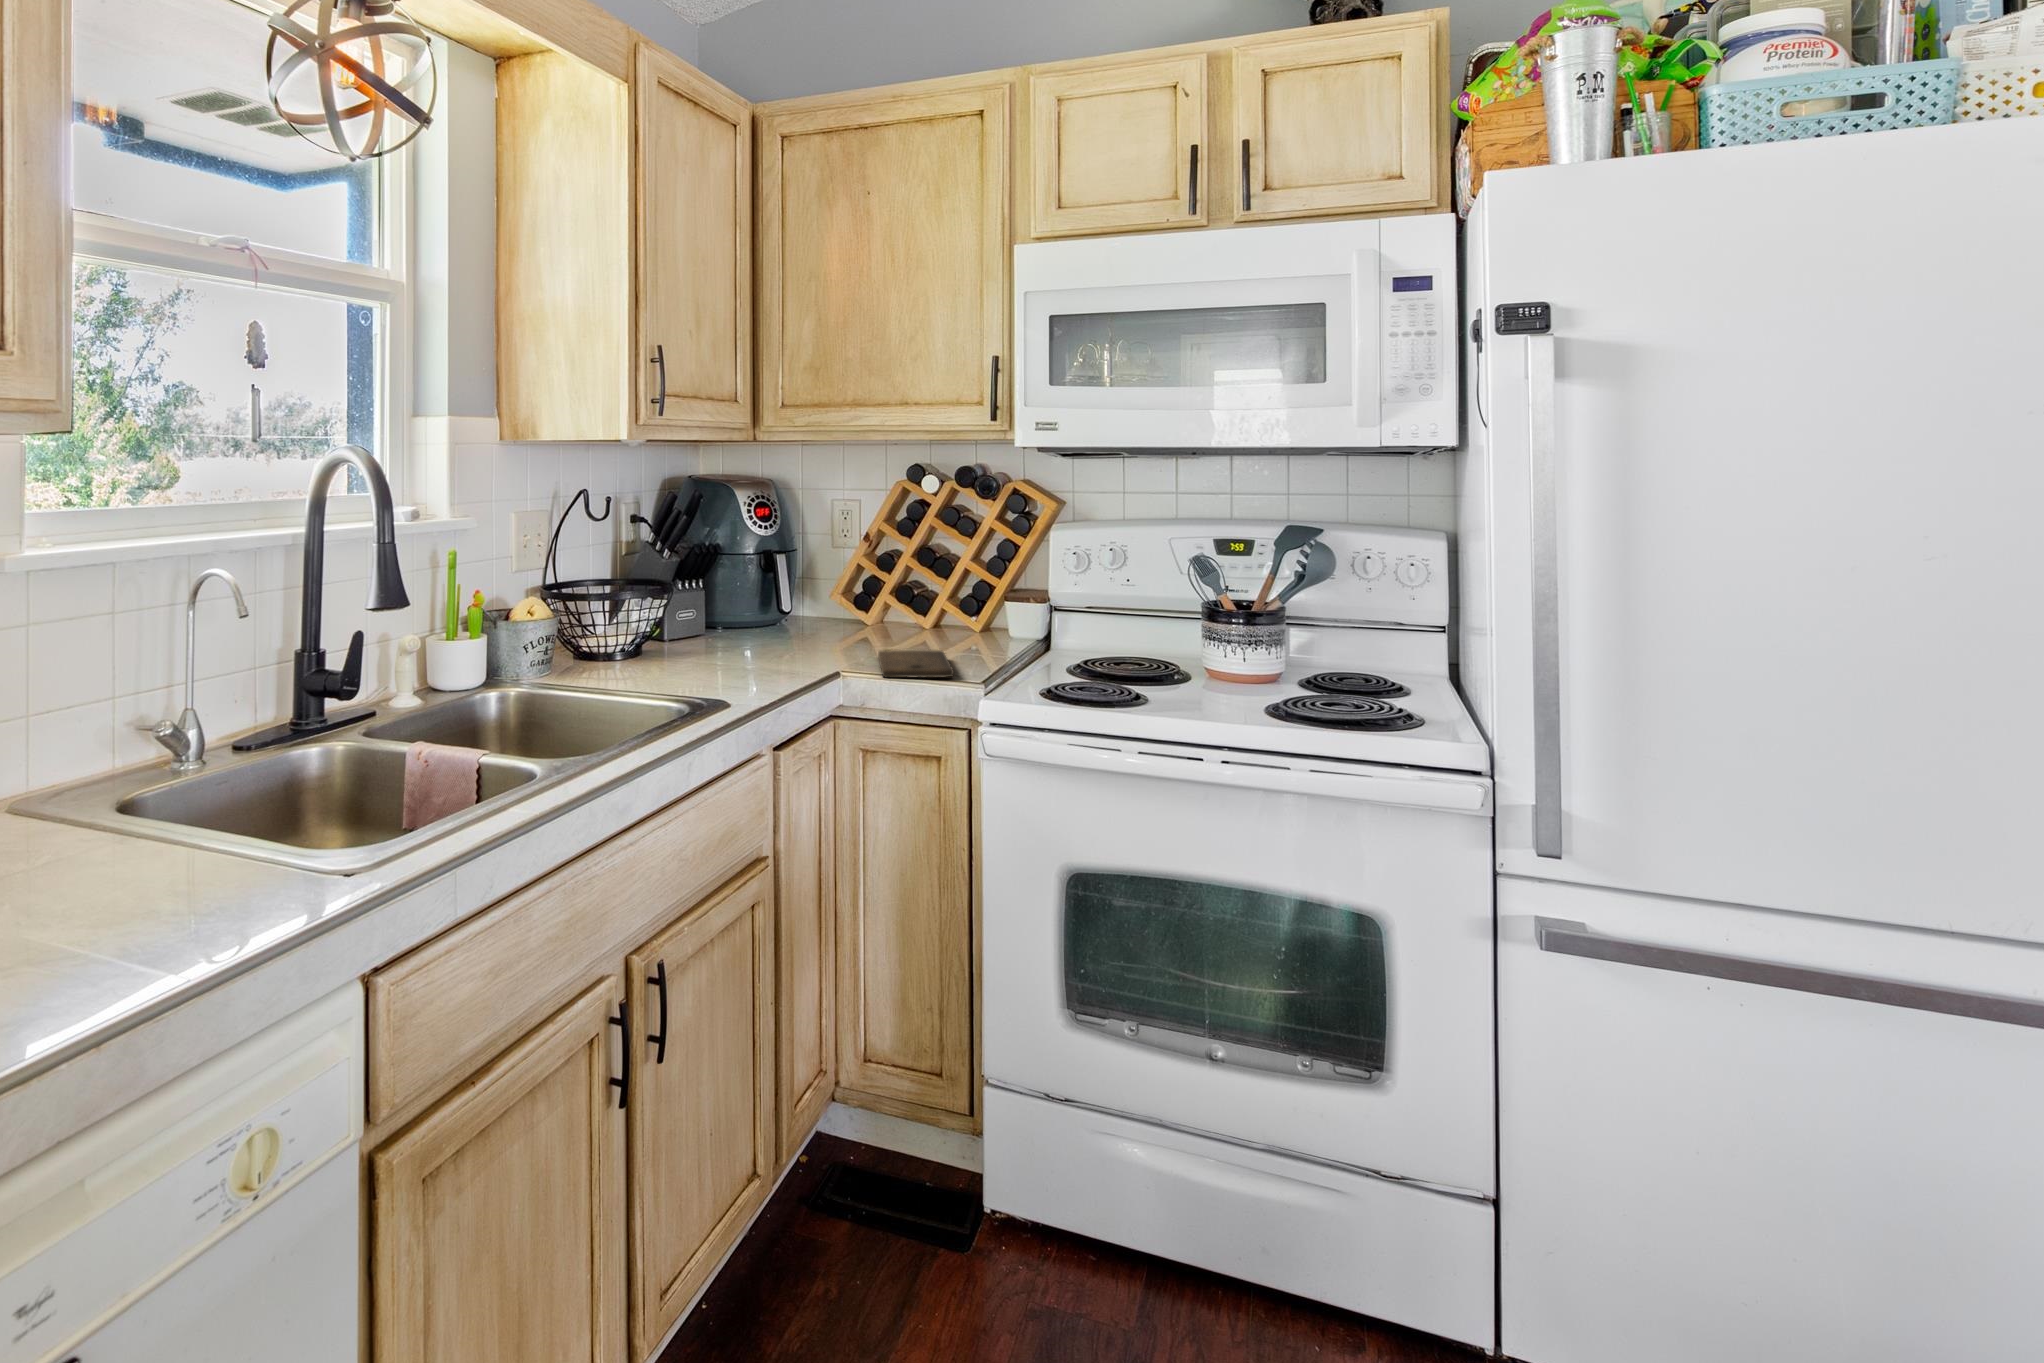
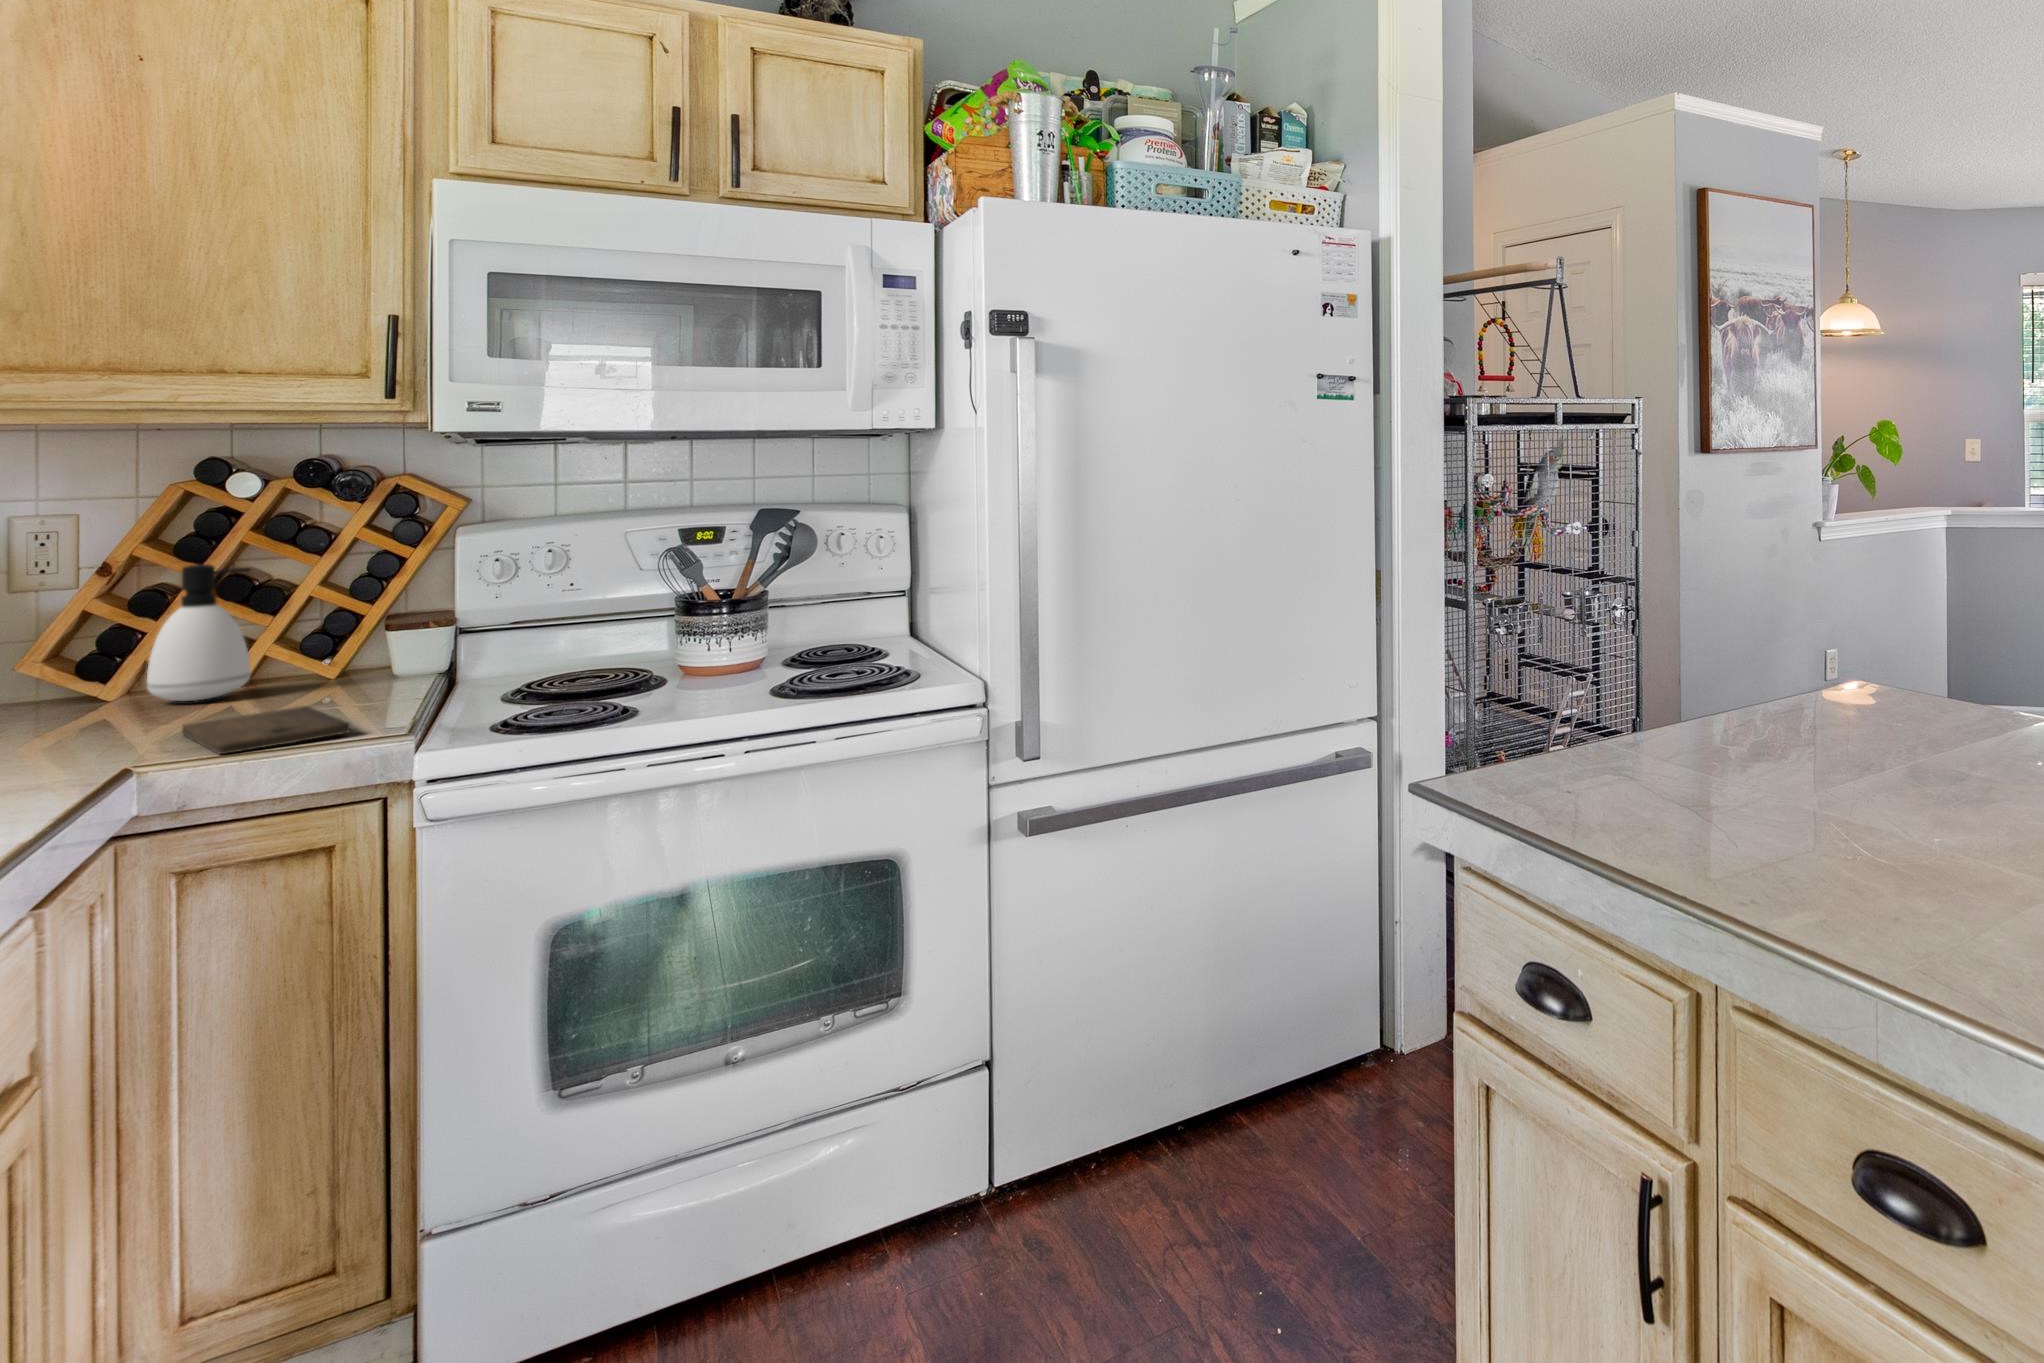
soap dispenser: none [880,539,930,634] -> present [147,564,251,701]

